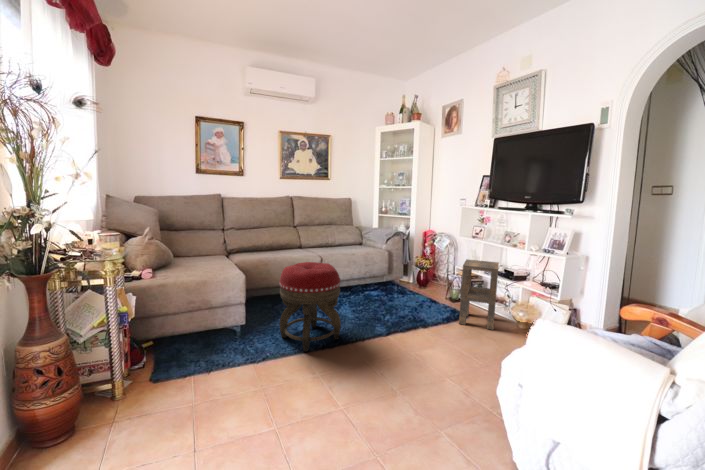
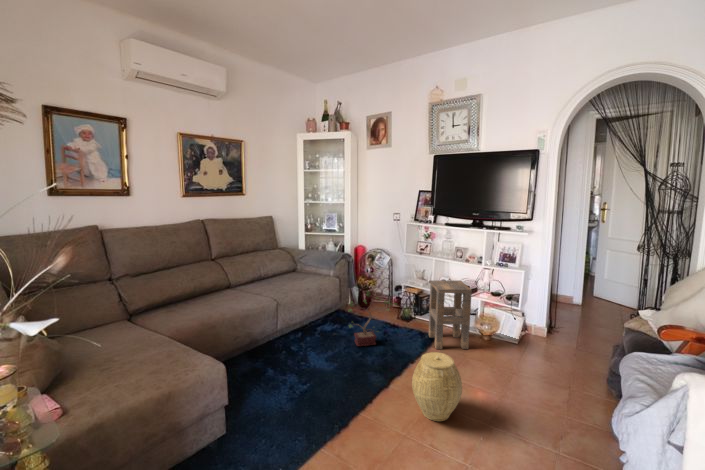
potted plant: none [380,260,426,310] -> present [348,291,389,346]
footstool: present [280,262,341,351] -> none [265,314,343,437]
woven basket: none [390,309,435,369] -> present [412,352,462,421]

